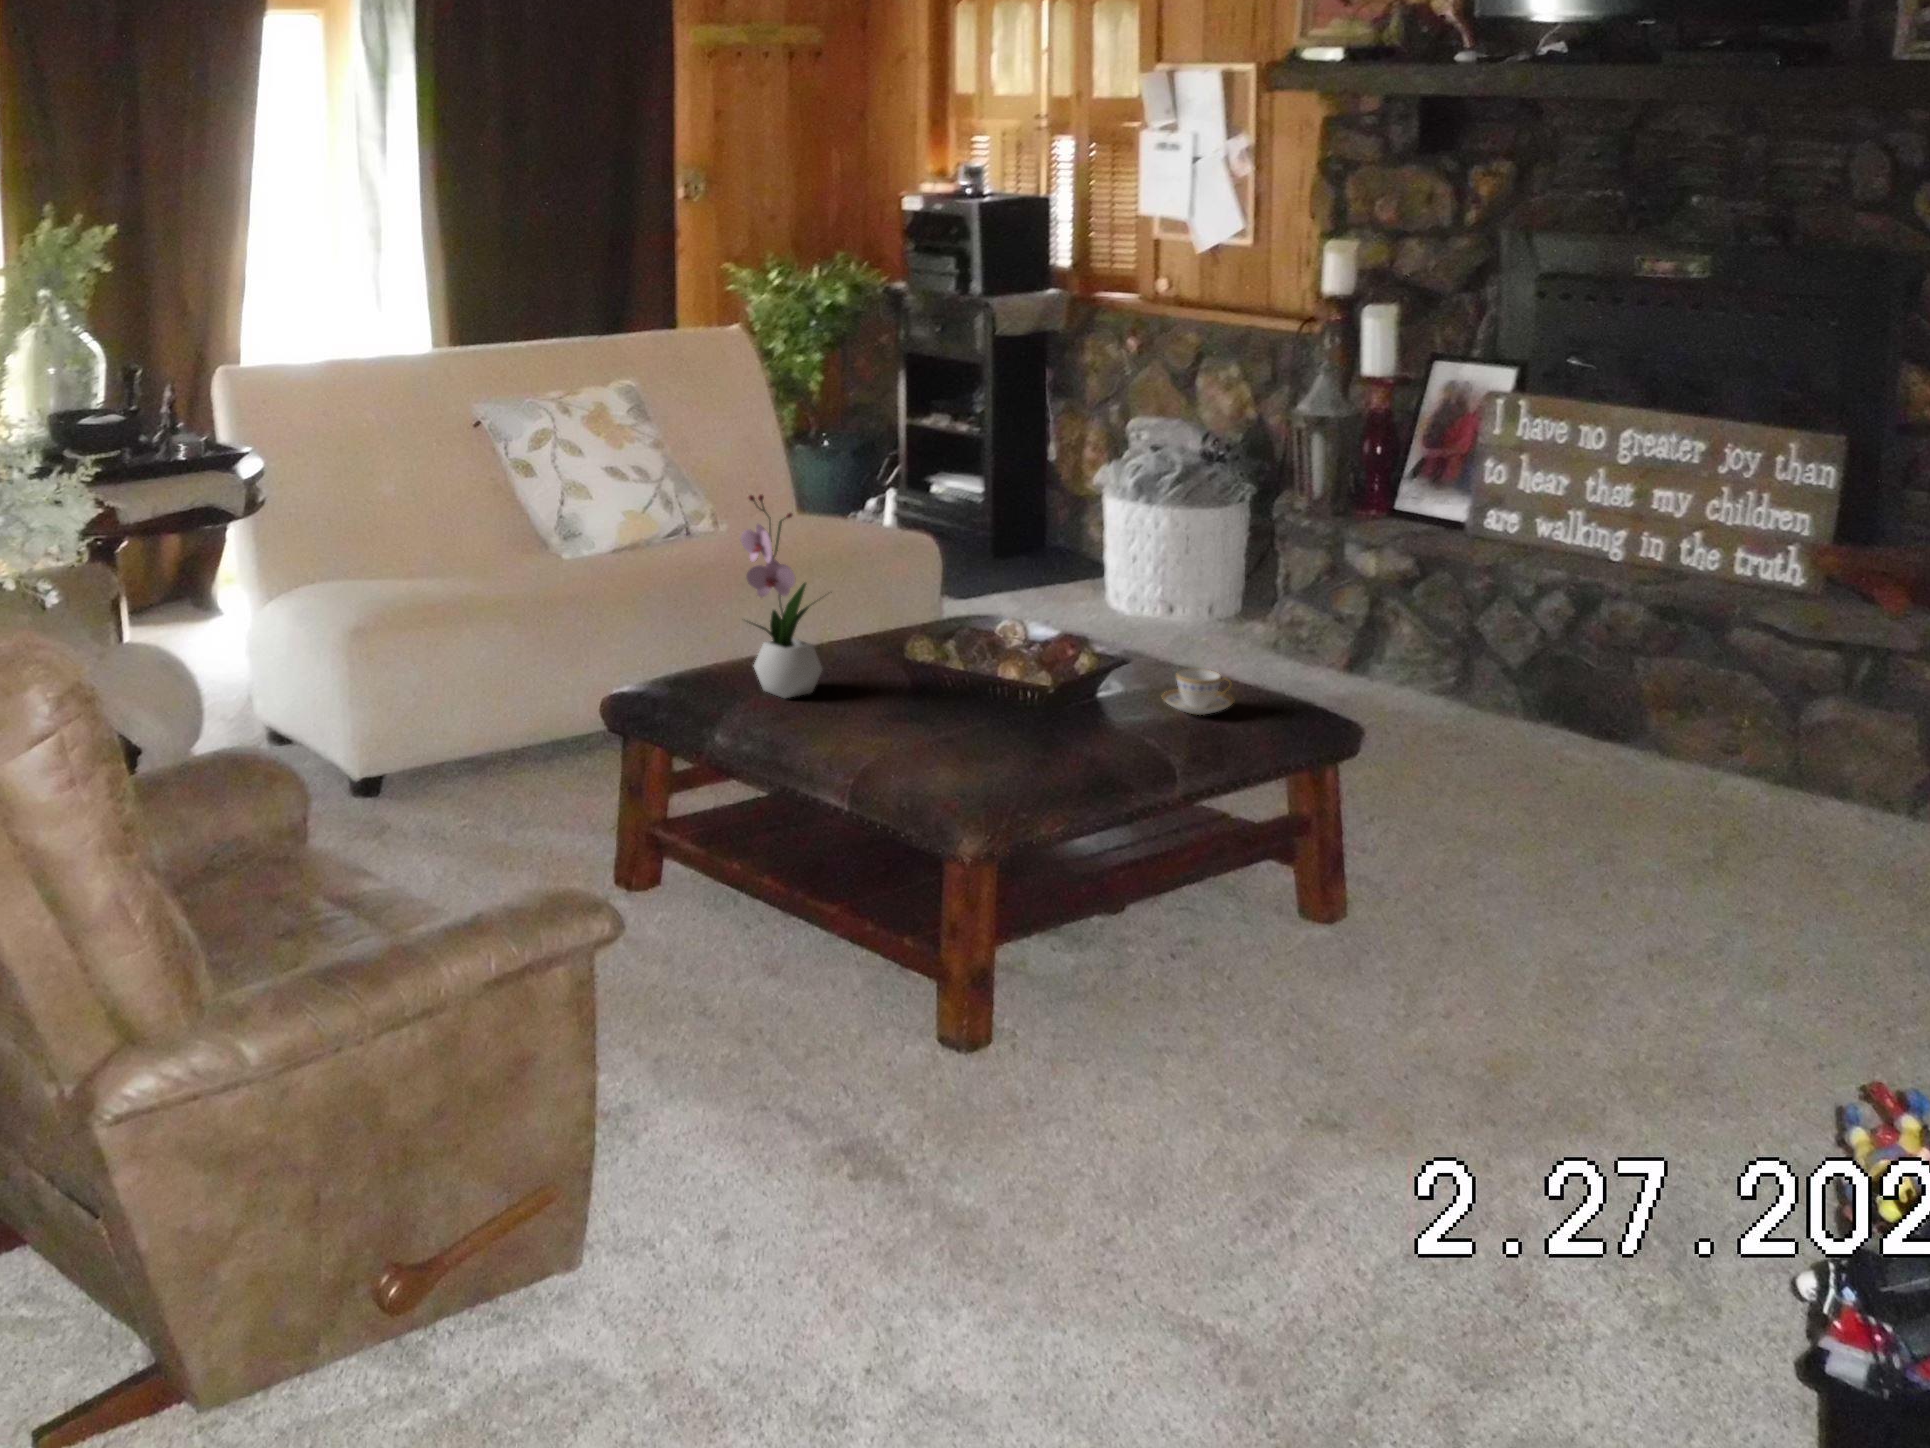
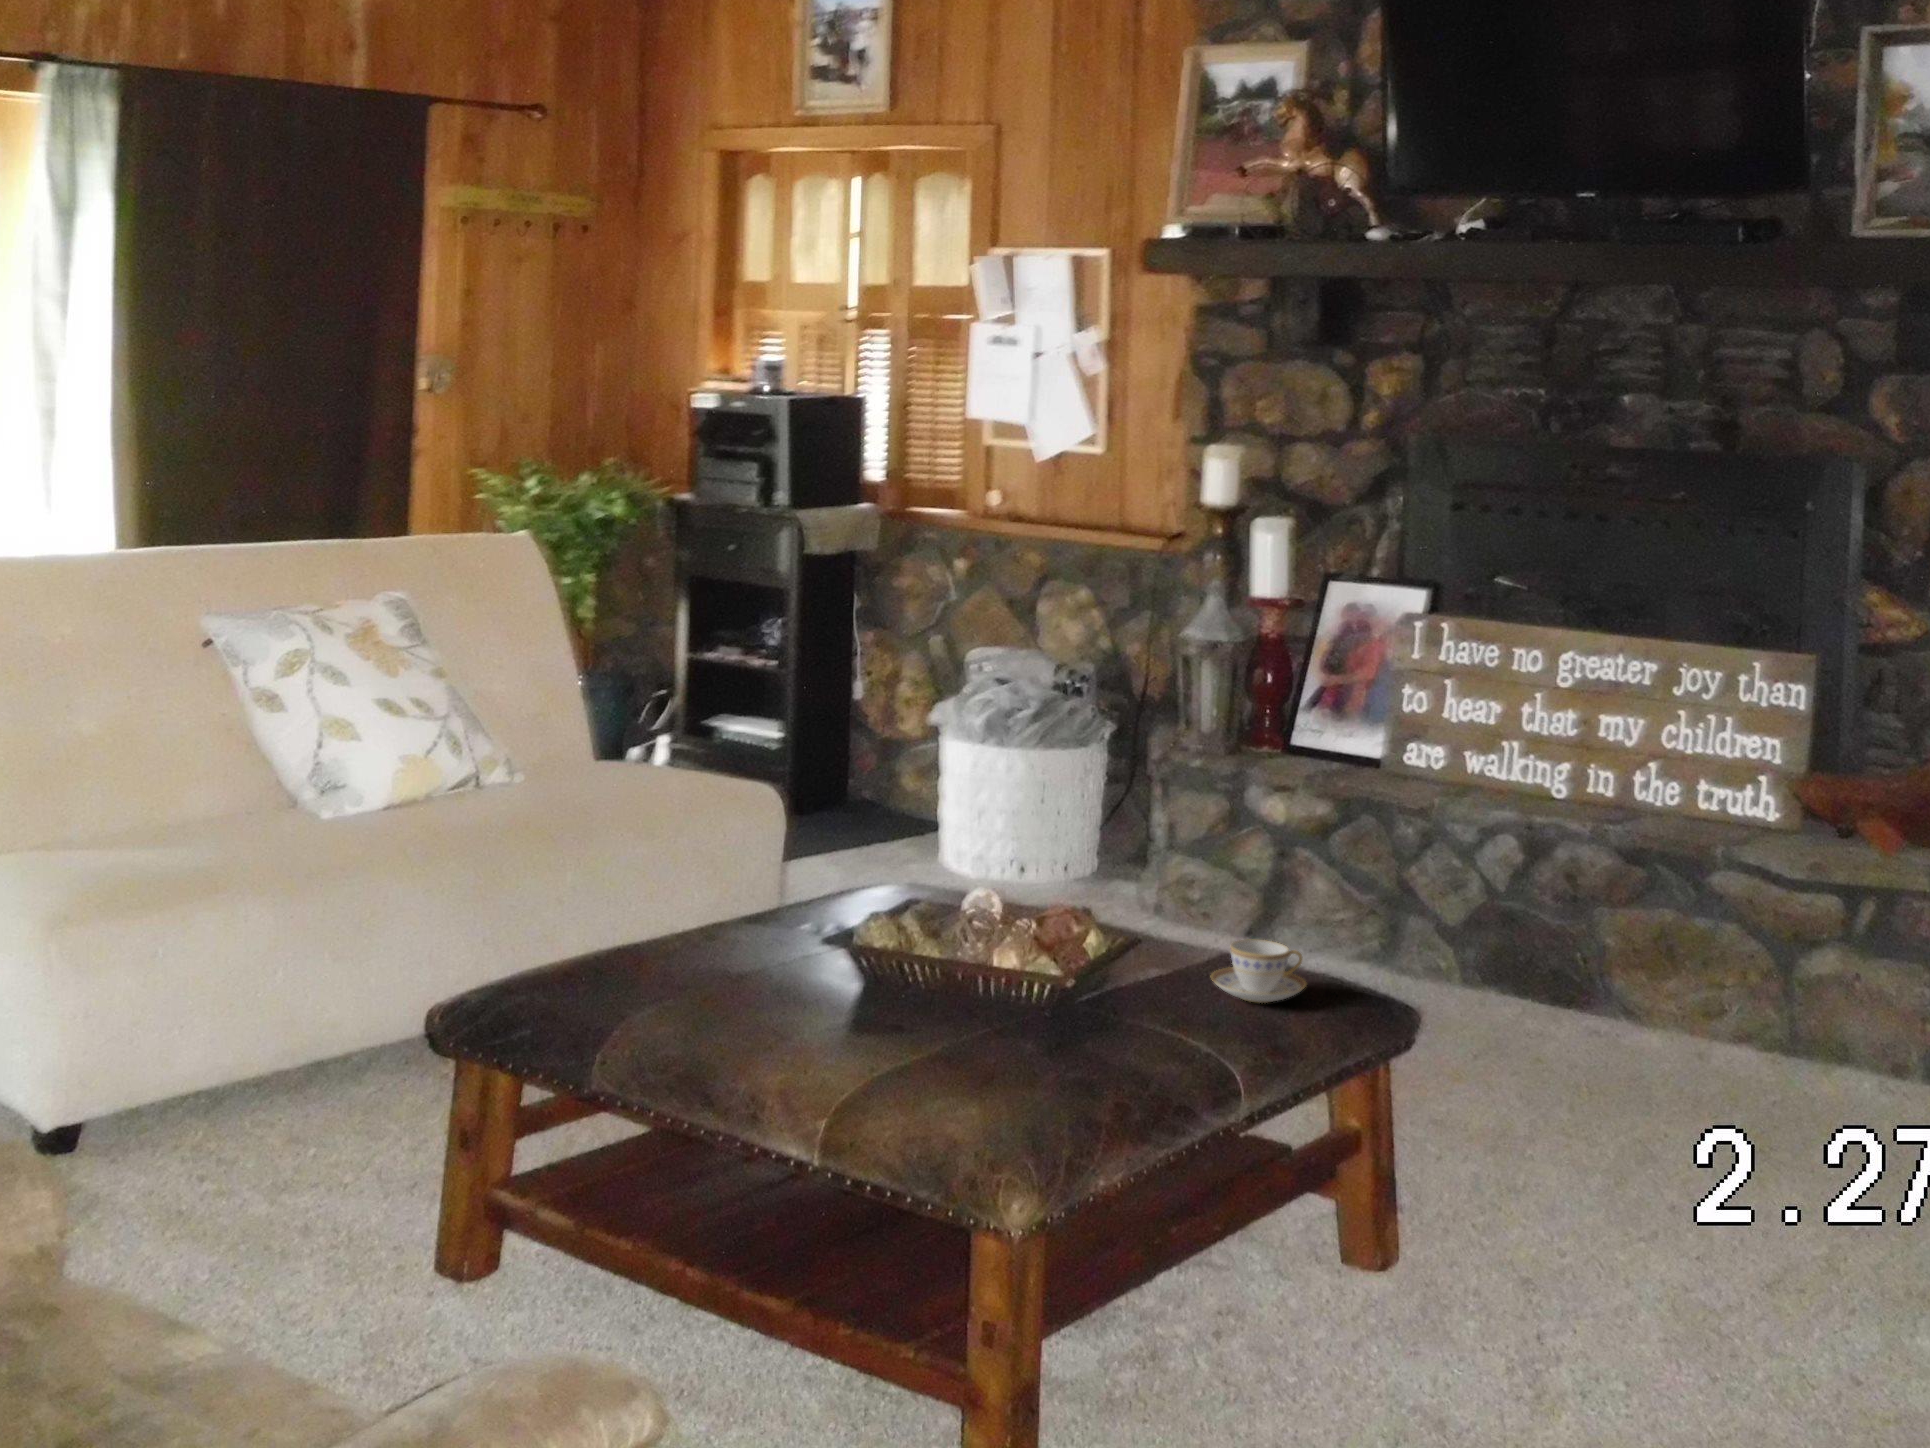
flower arrangement: present [740,495,822,698] -> none [638,707,767,1003]

